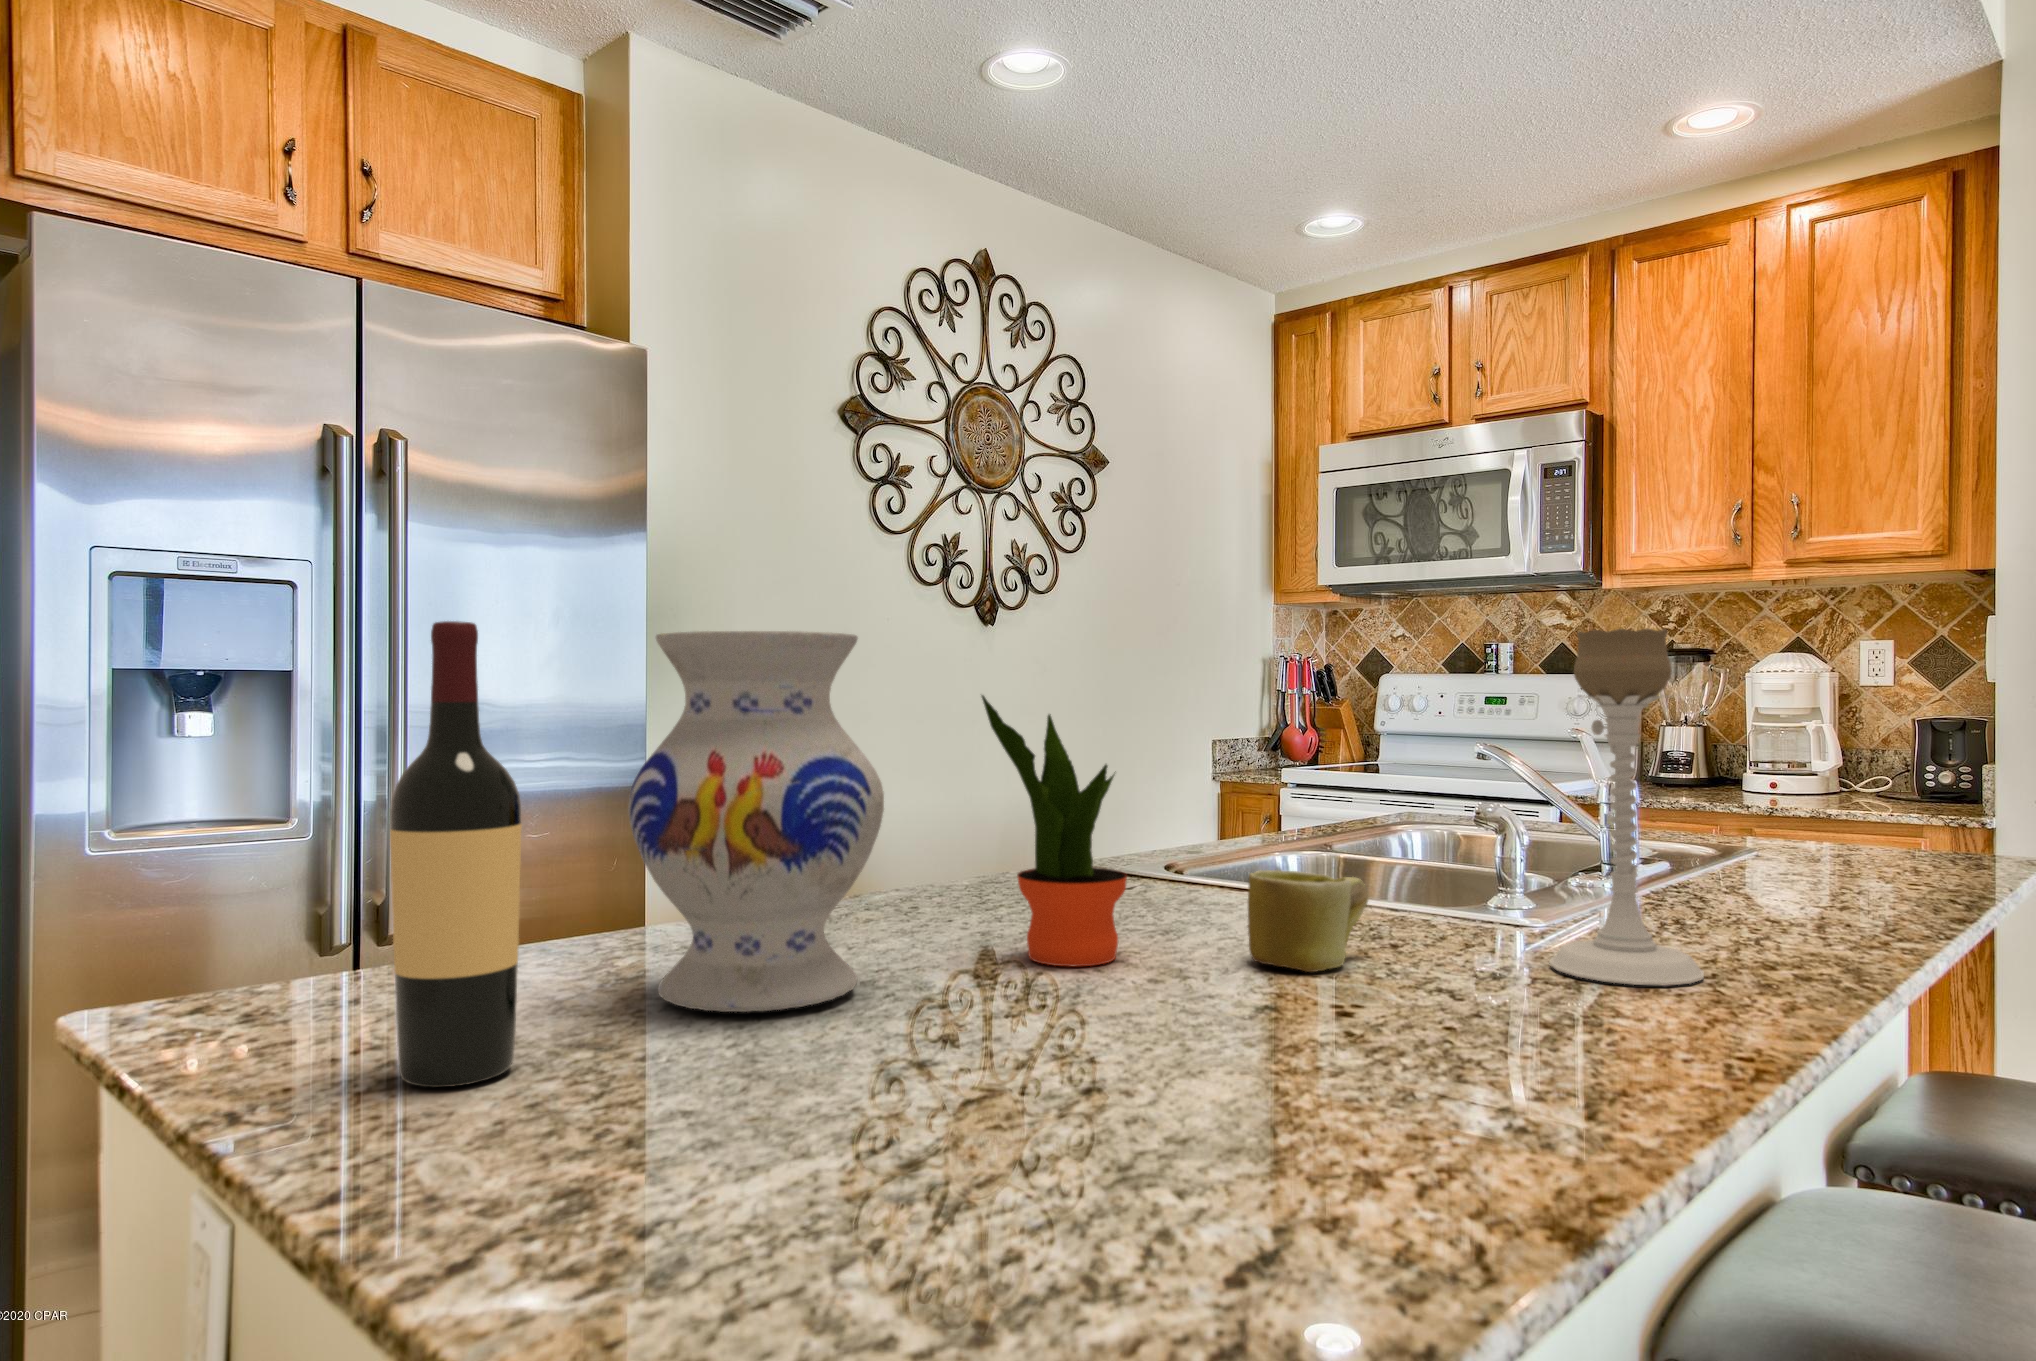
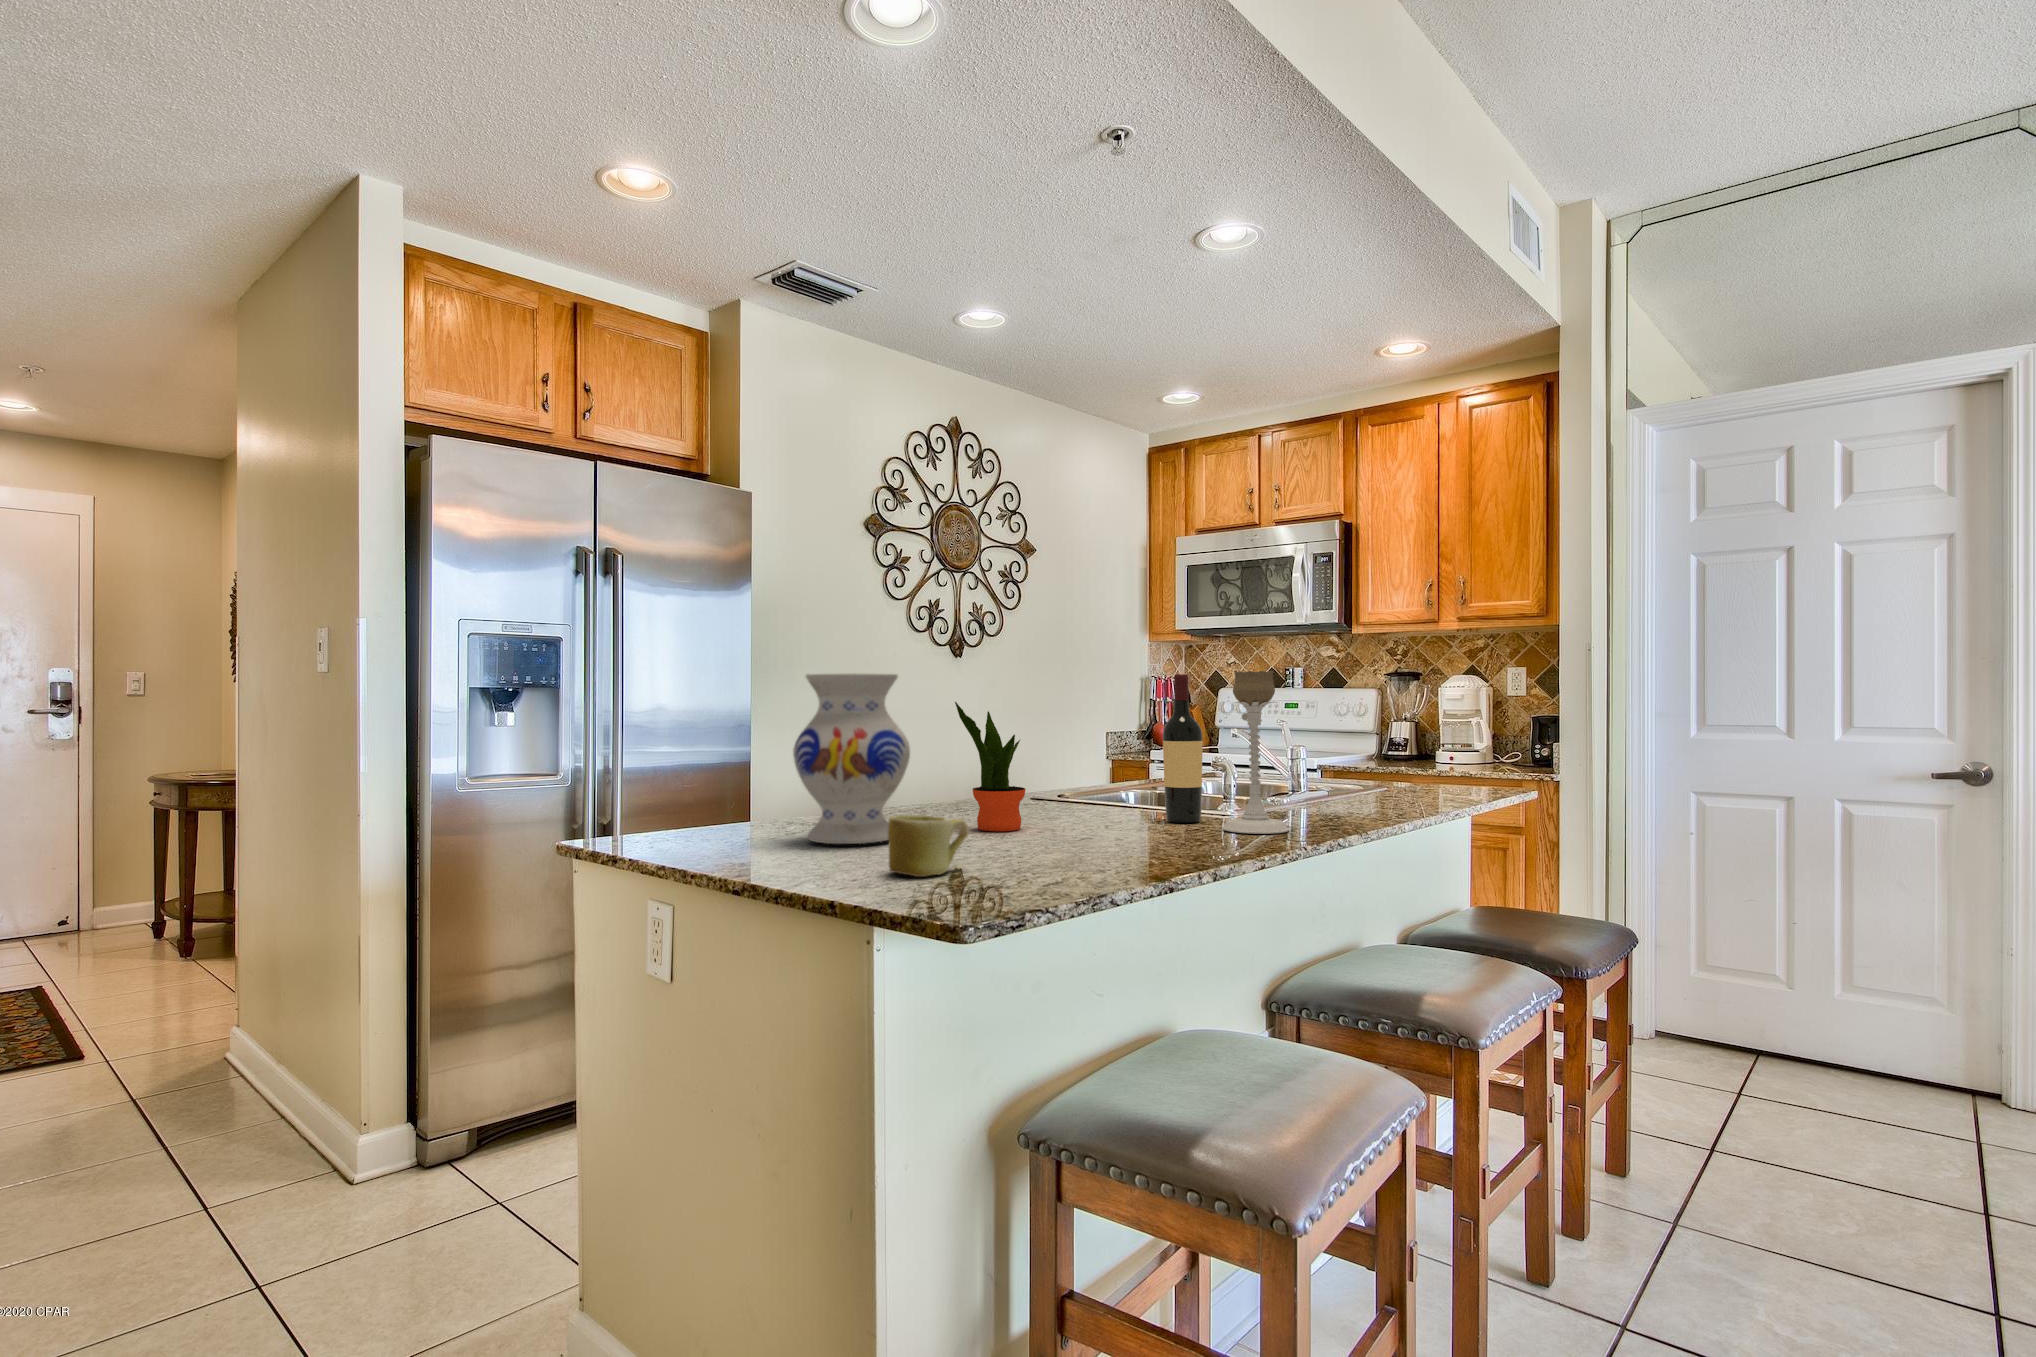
wine bottle: present [390,621,522,1087] -> present [1163,674,1202,823]
mug: present [1248,870,1368,972] -> present [888,815,969,877]

